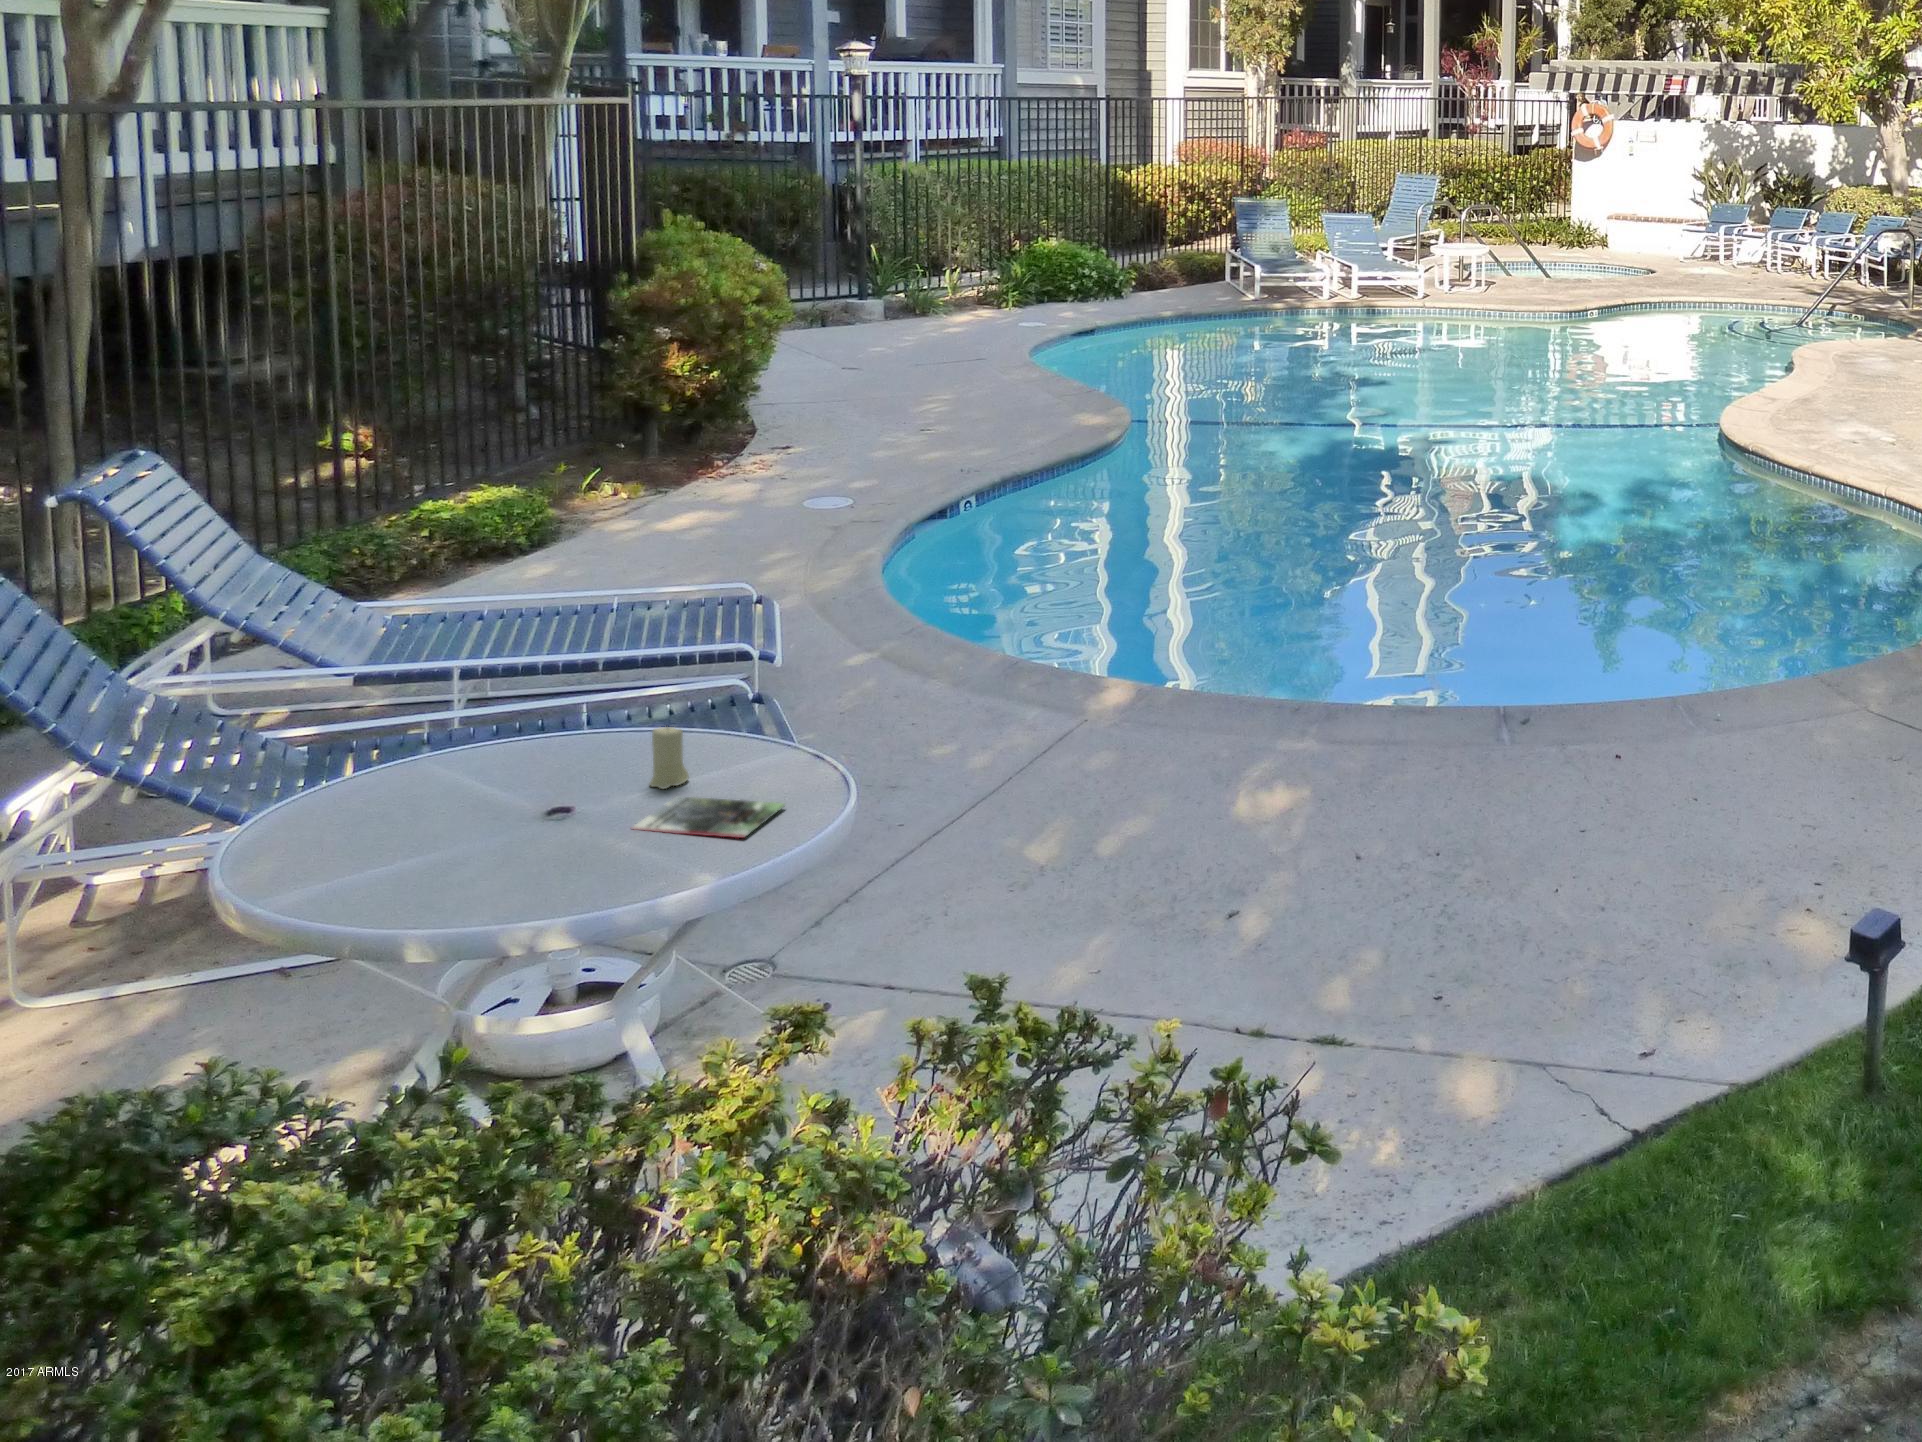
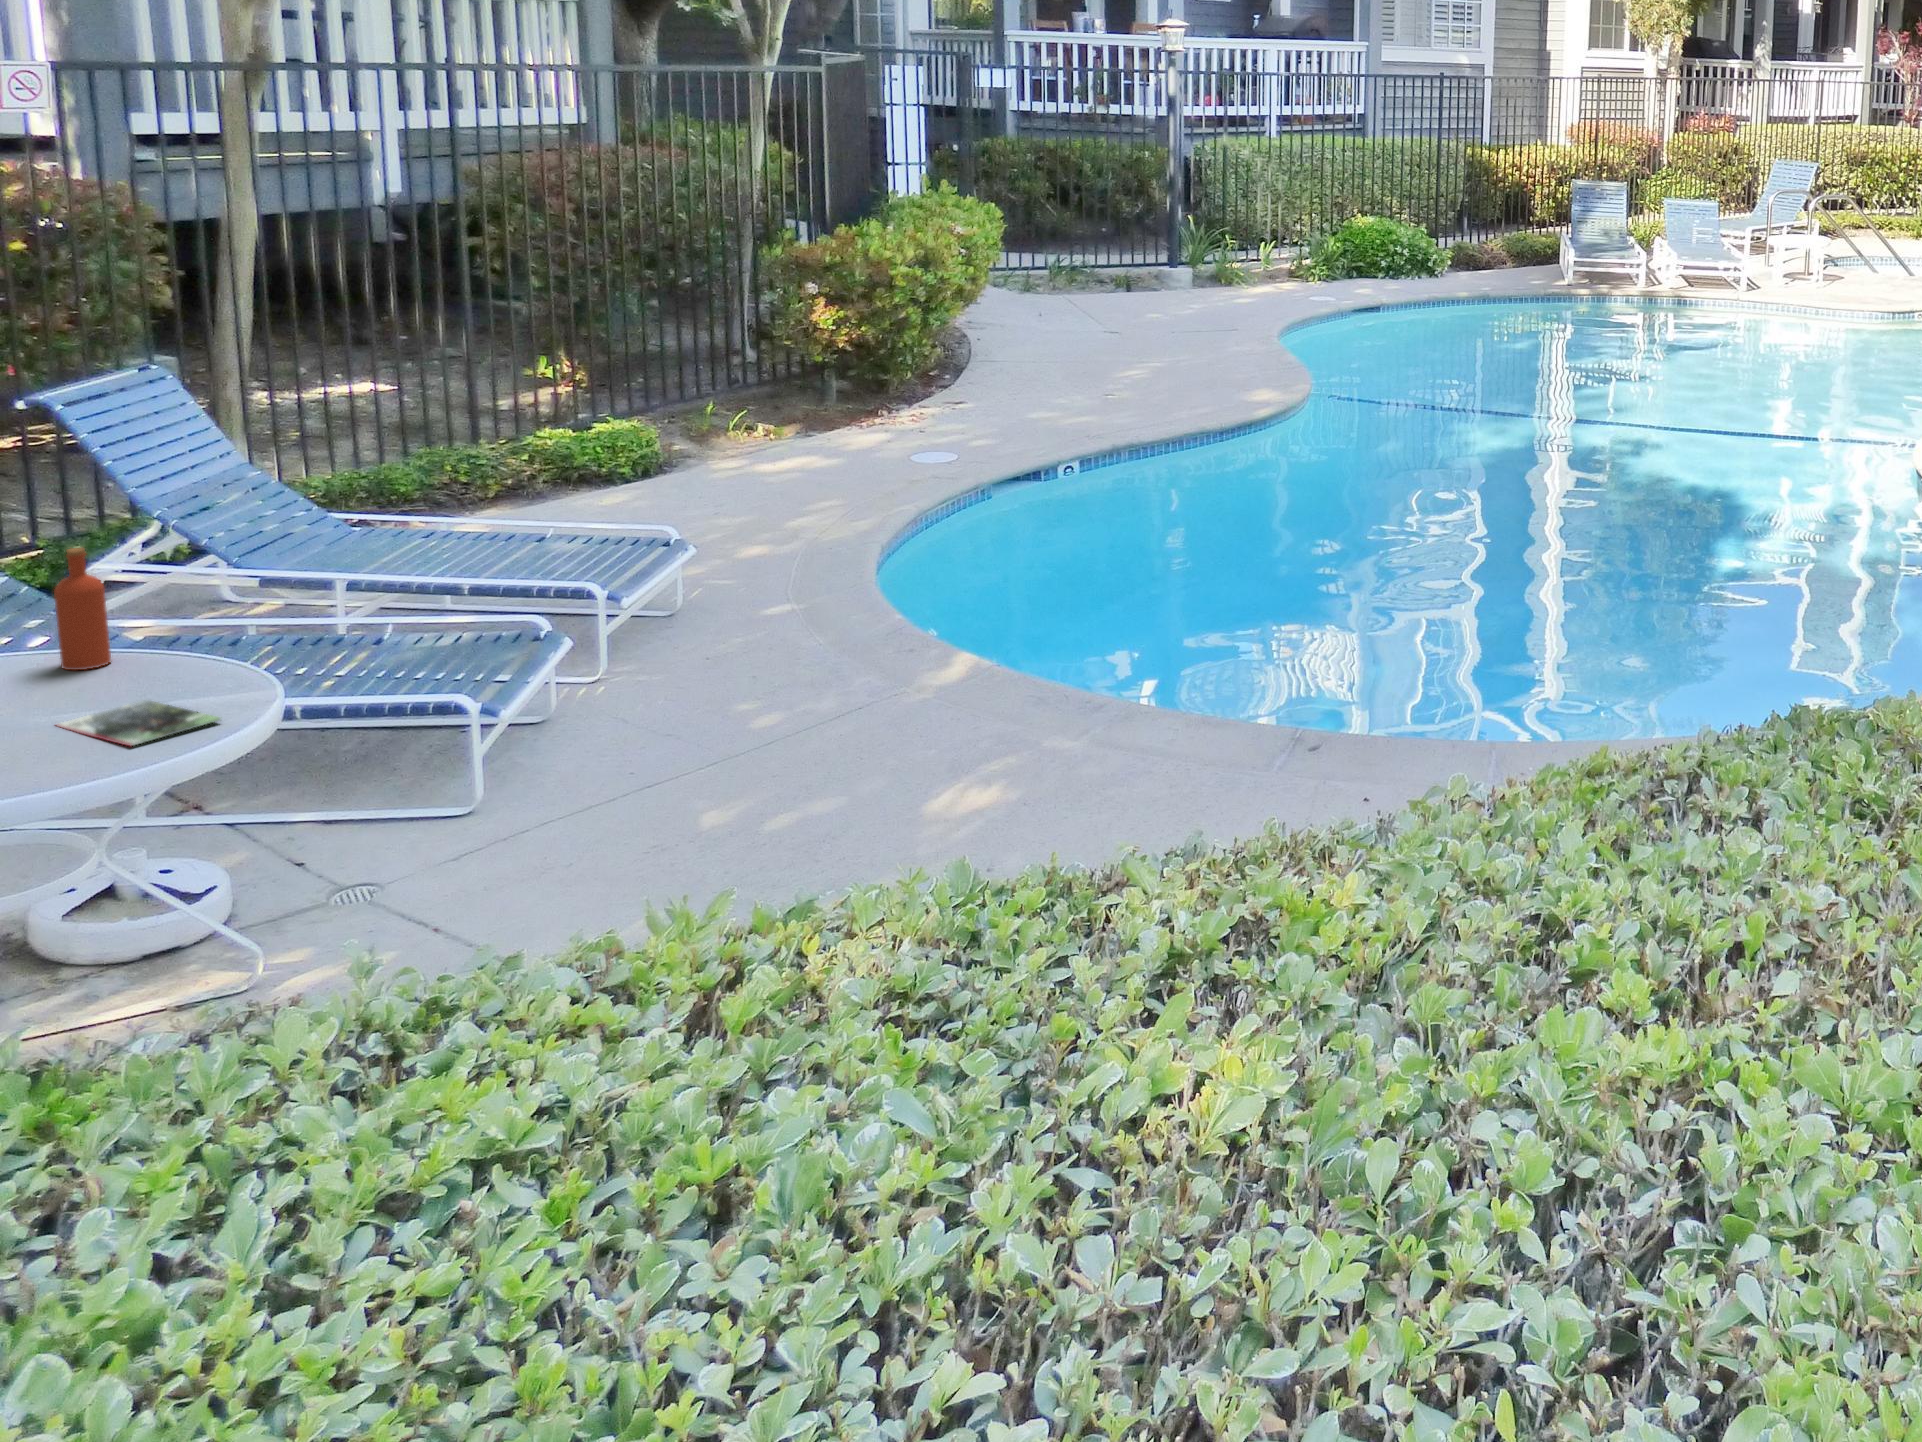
bottle: none [526,654,574,779] -> present [54,548,111,670]
candle: present [650,727,689,789] -> none [143,627,188,692]

